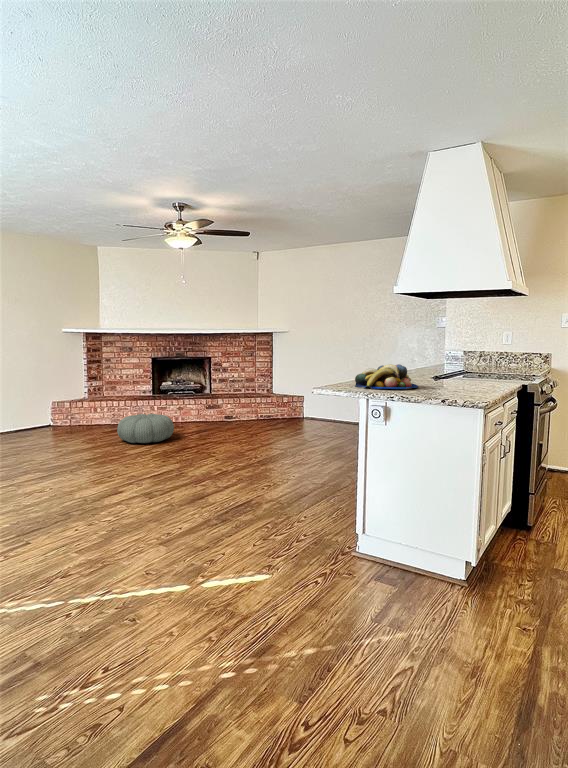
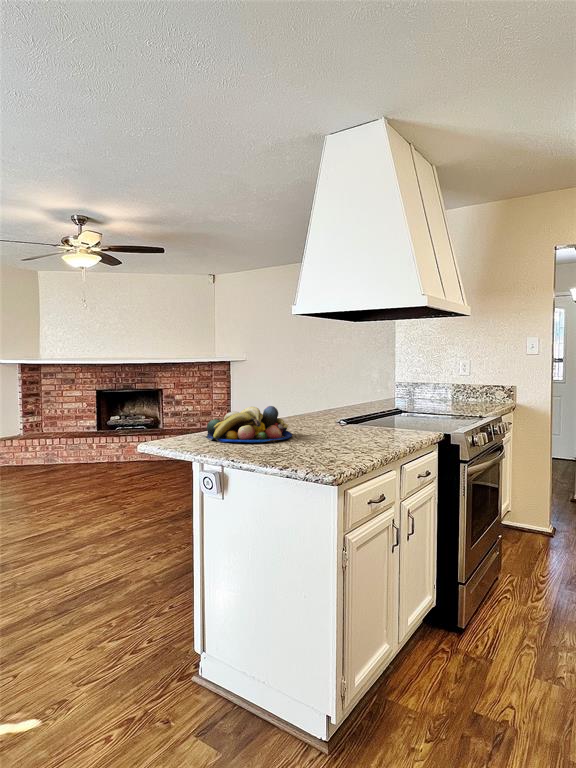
pouf: present [117,414,174,443] -> none [29,455,97,489]

